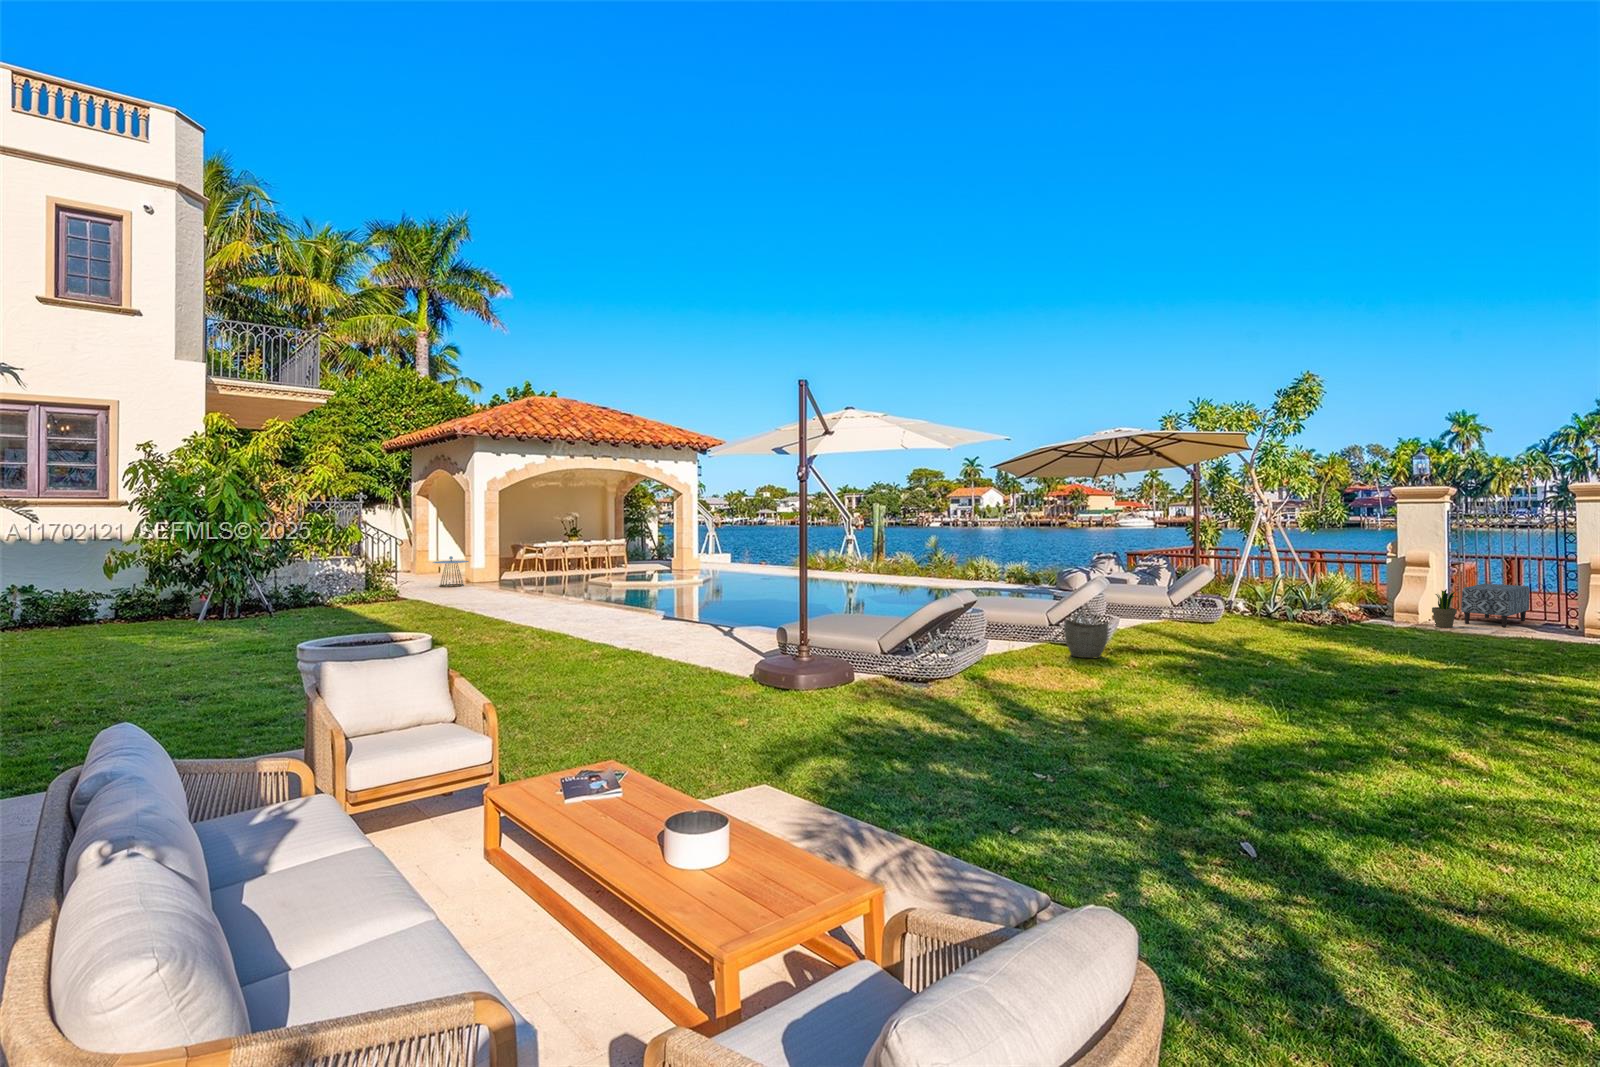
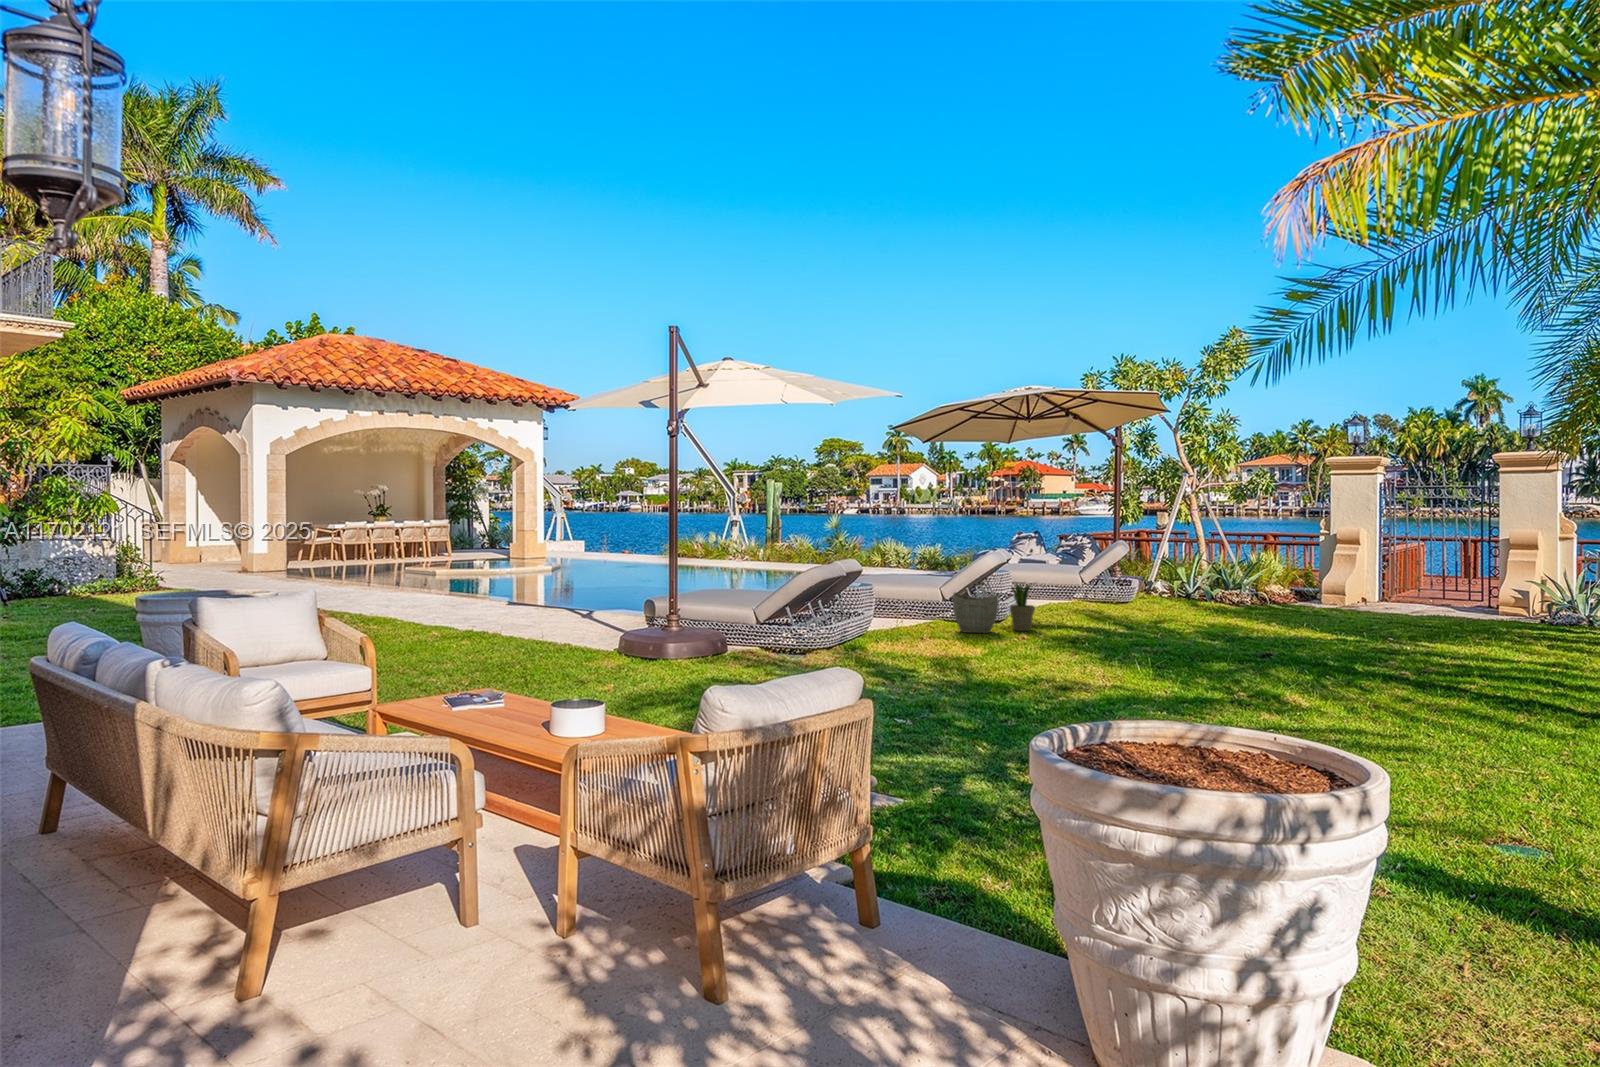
side table: present [433,556,469,587] -> none [196,538,245,577]
bench: present [1461,584,1529,627] -> none [1378,559,1446,603]
potted plant: present [1432,589,1458,628] -> present [1010,584,1035,631]

